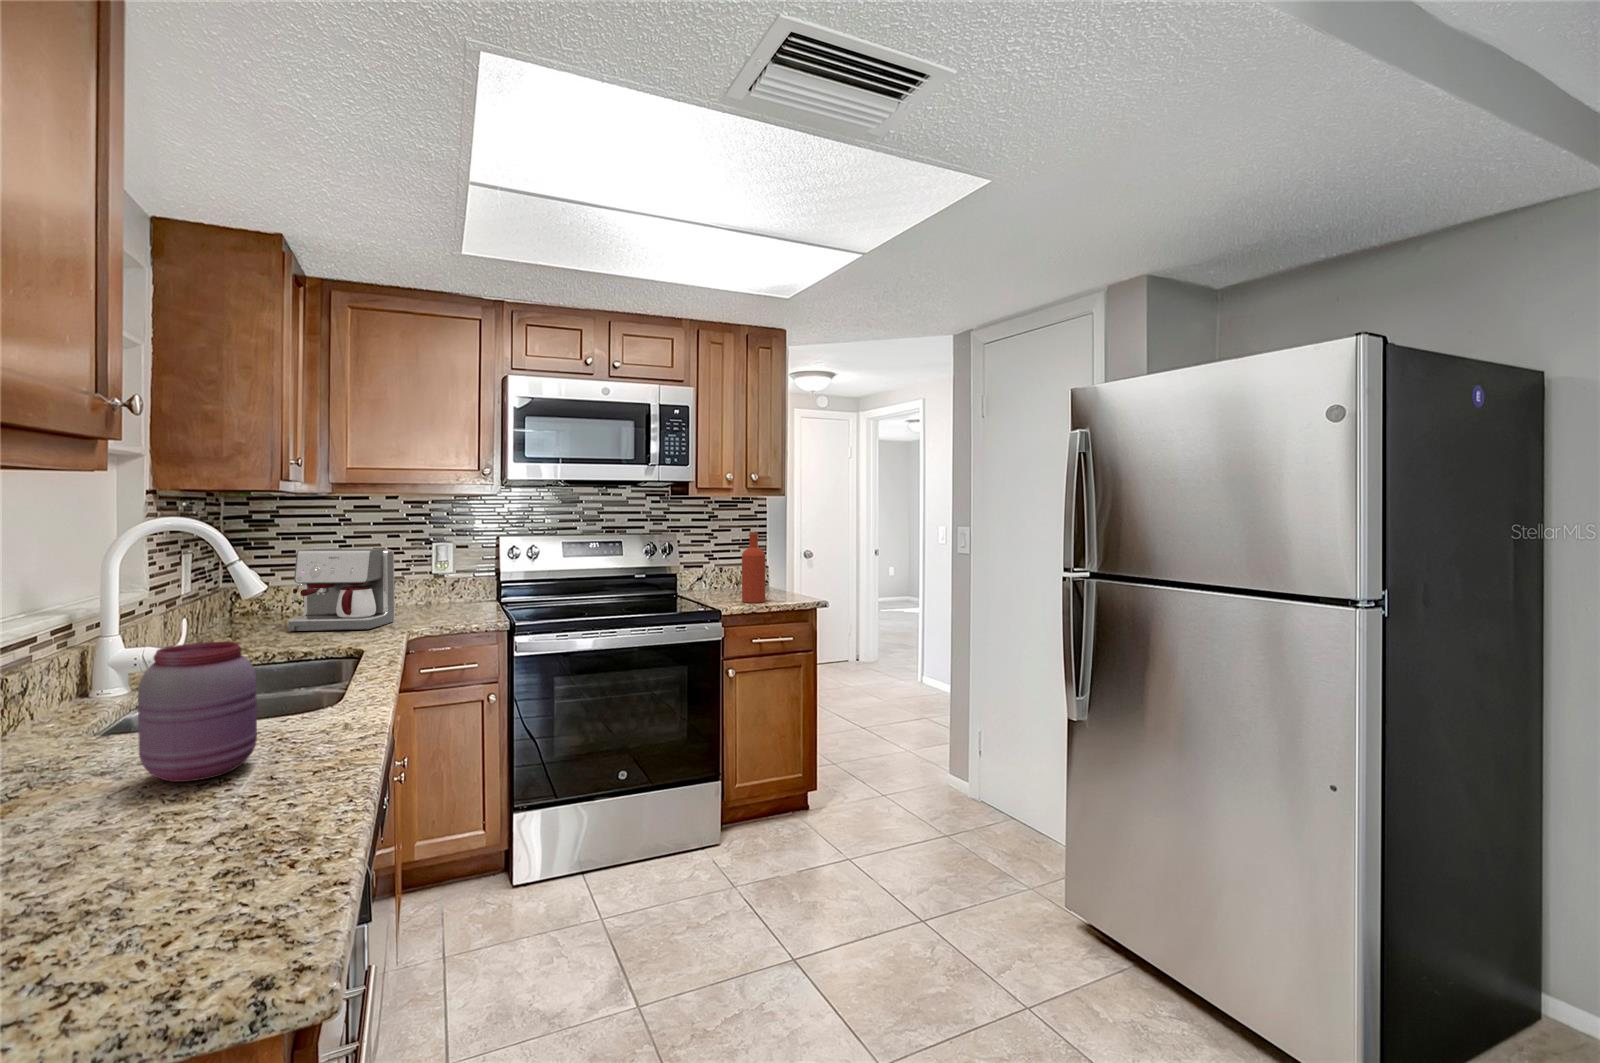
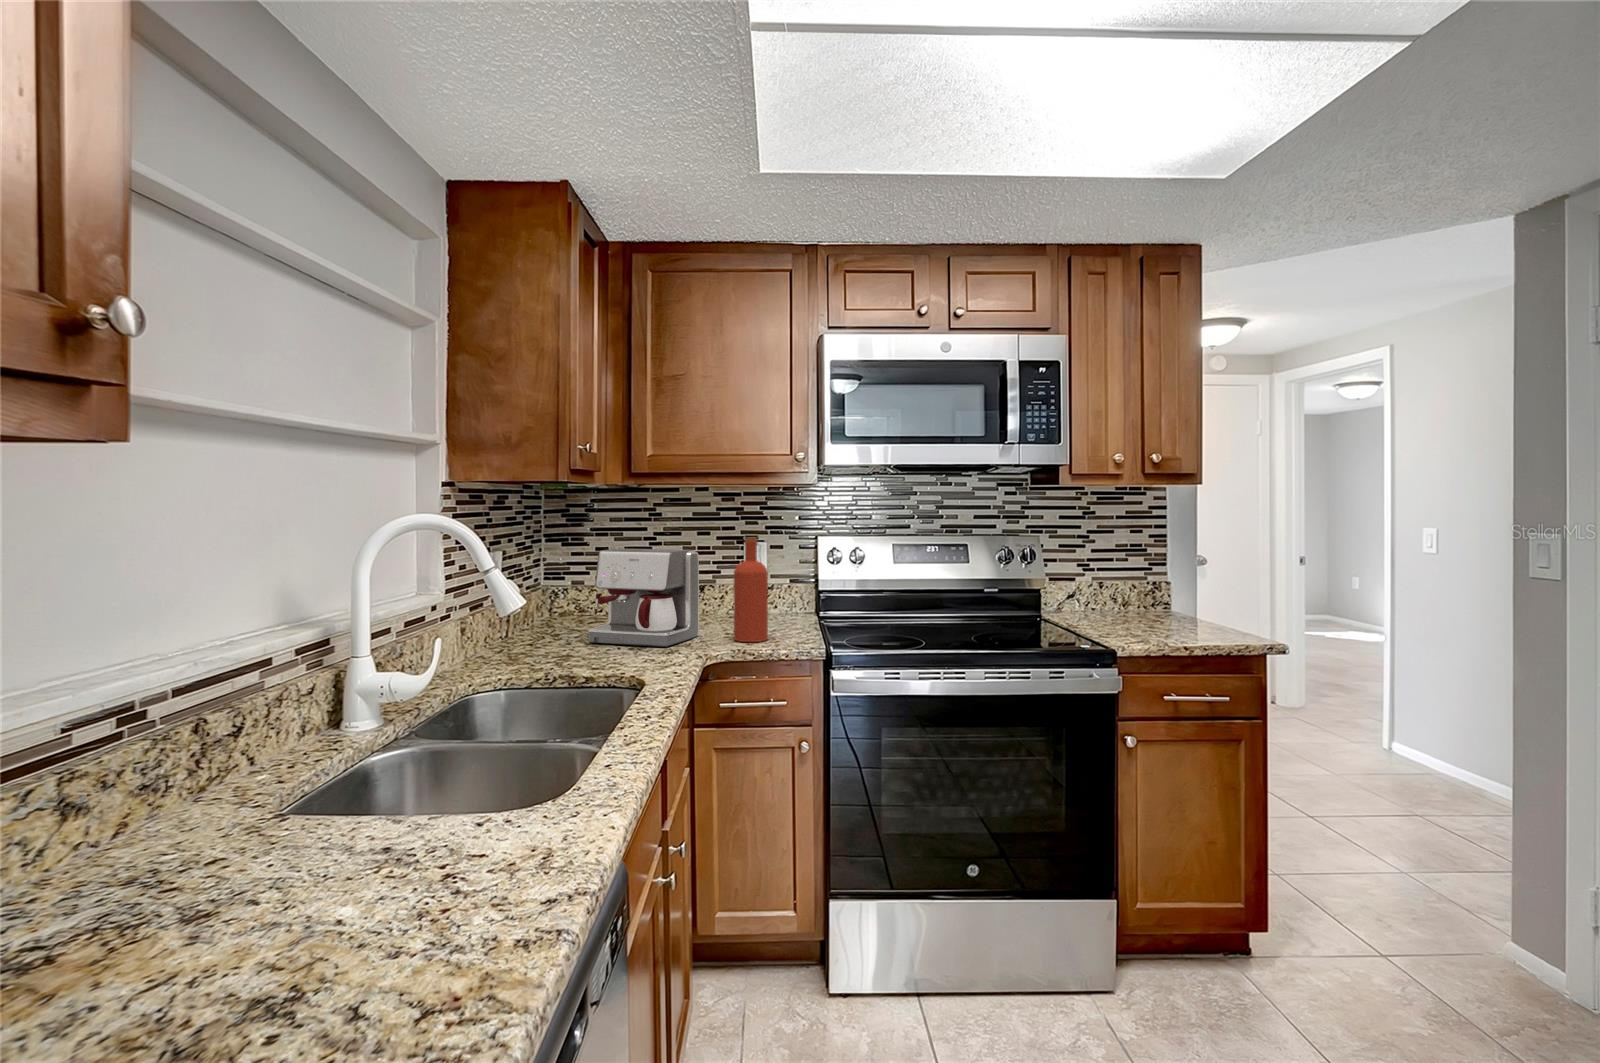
bottle: present [742,532,765,603] -> present [734,537,768,642]
jar: present [138,642,257,782] -> none [199,718,381,961]

